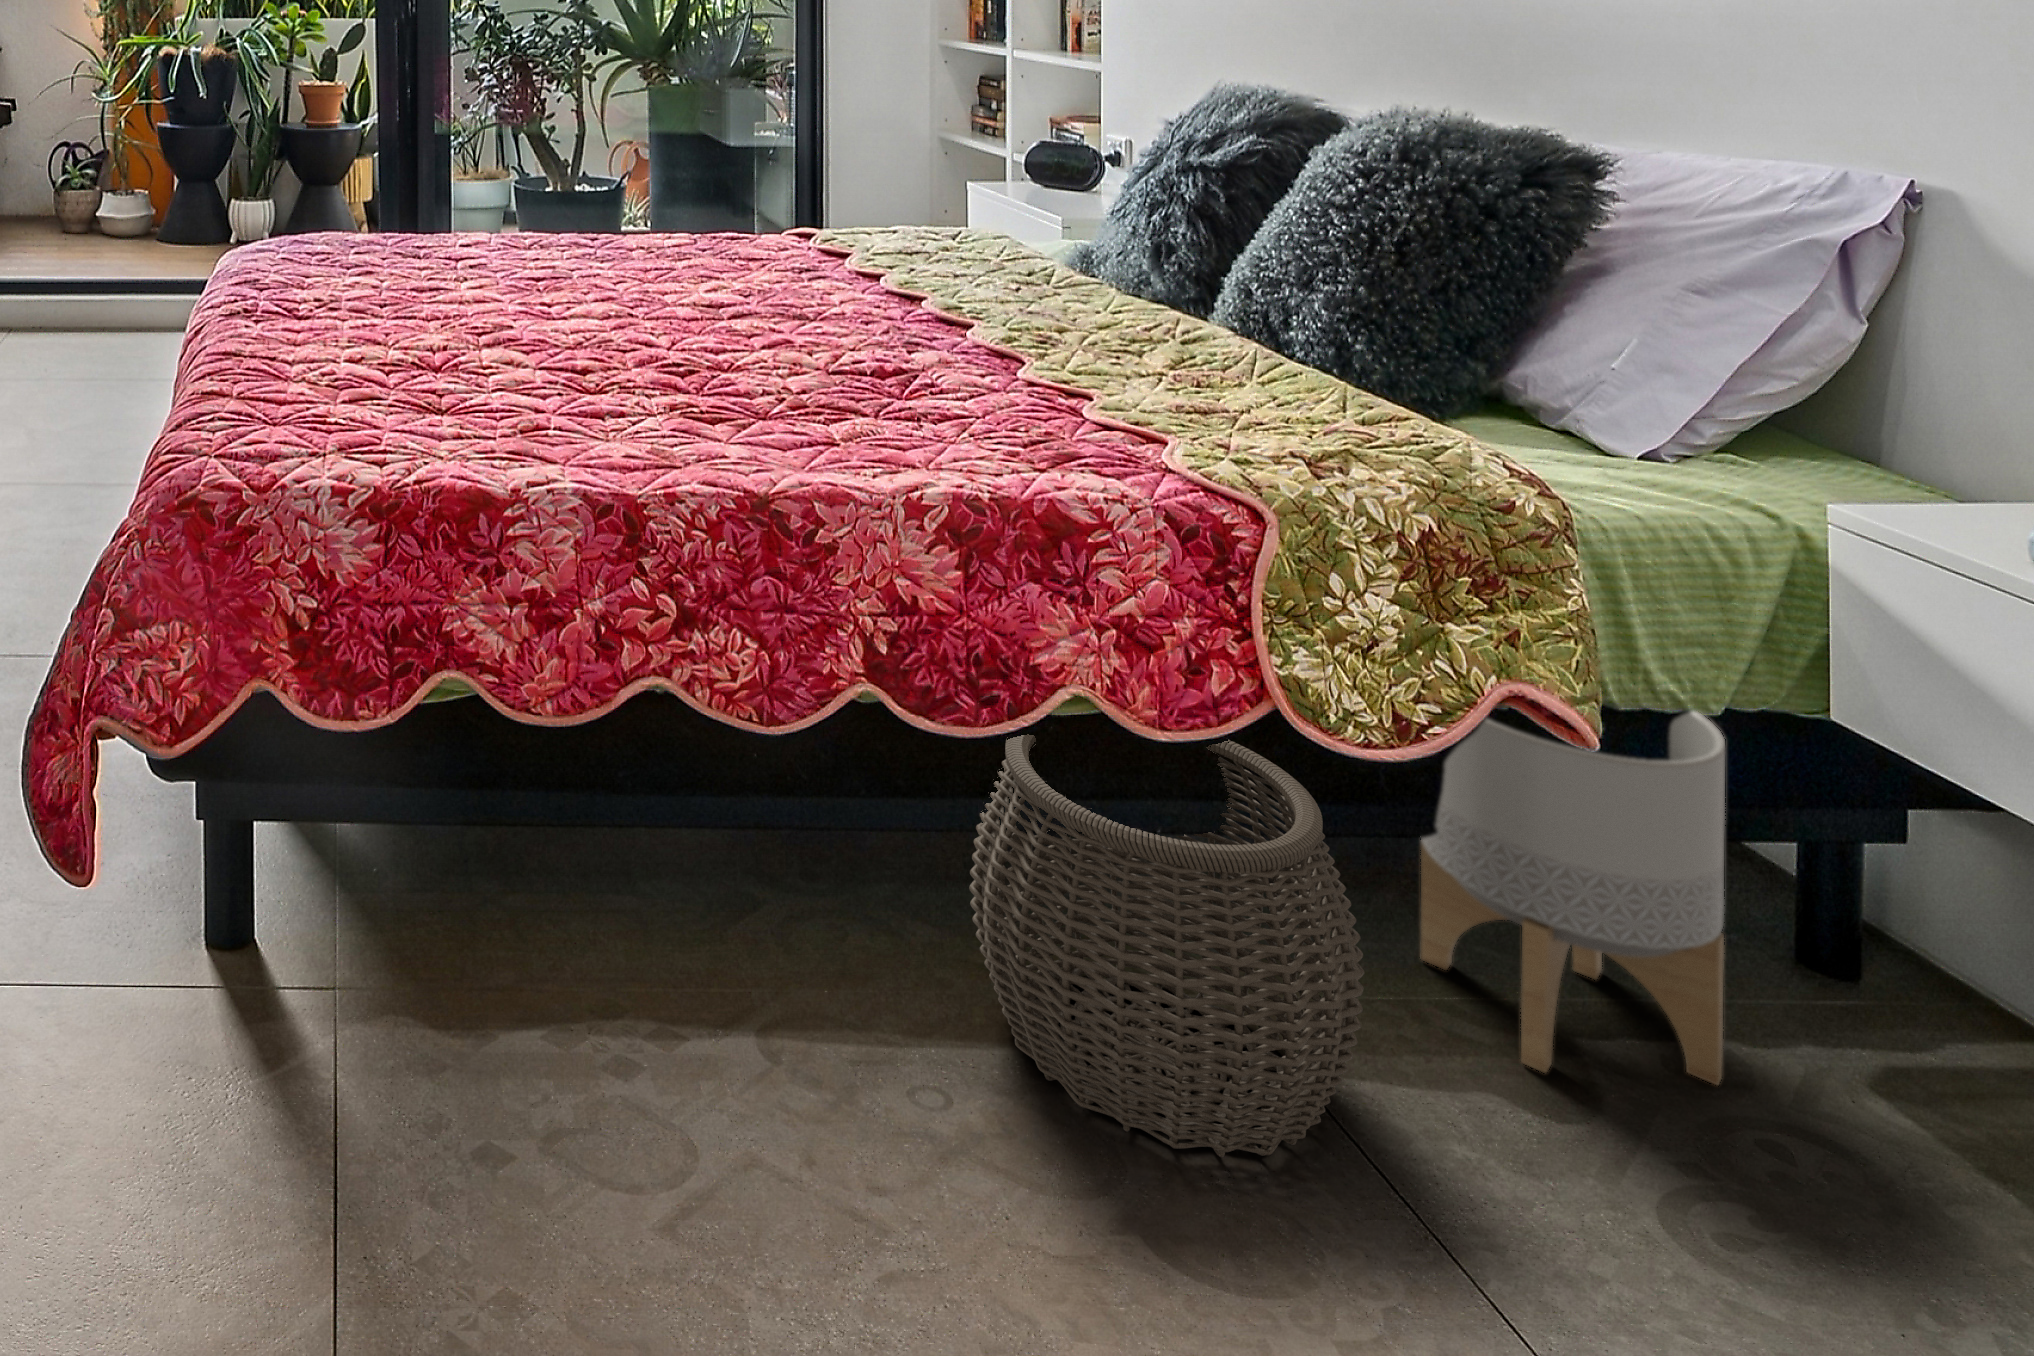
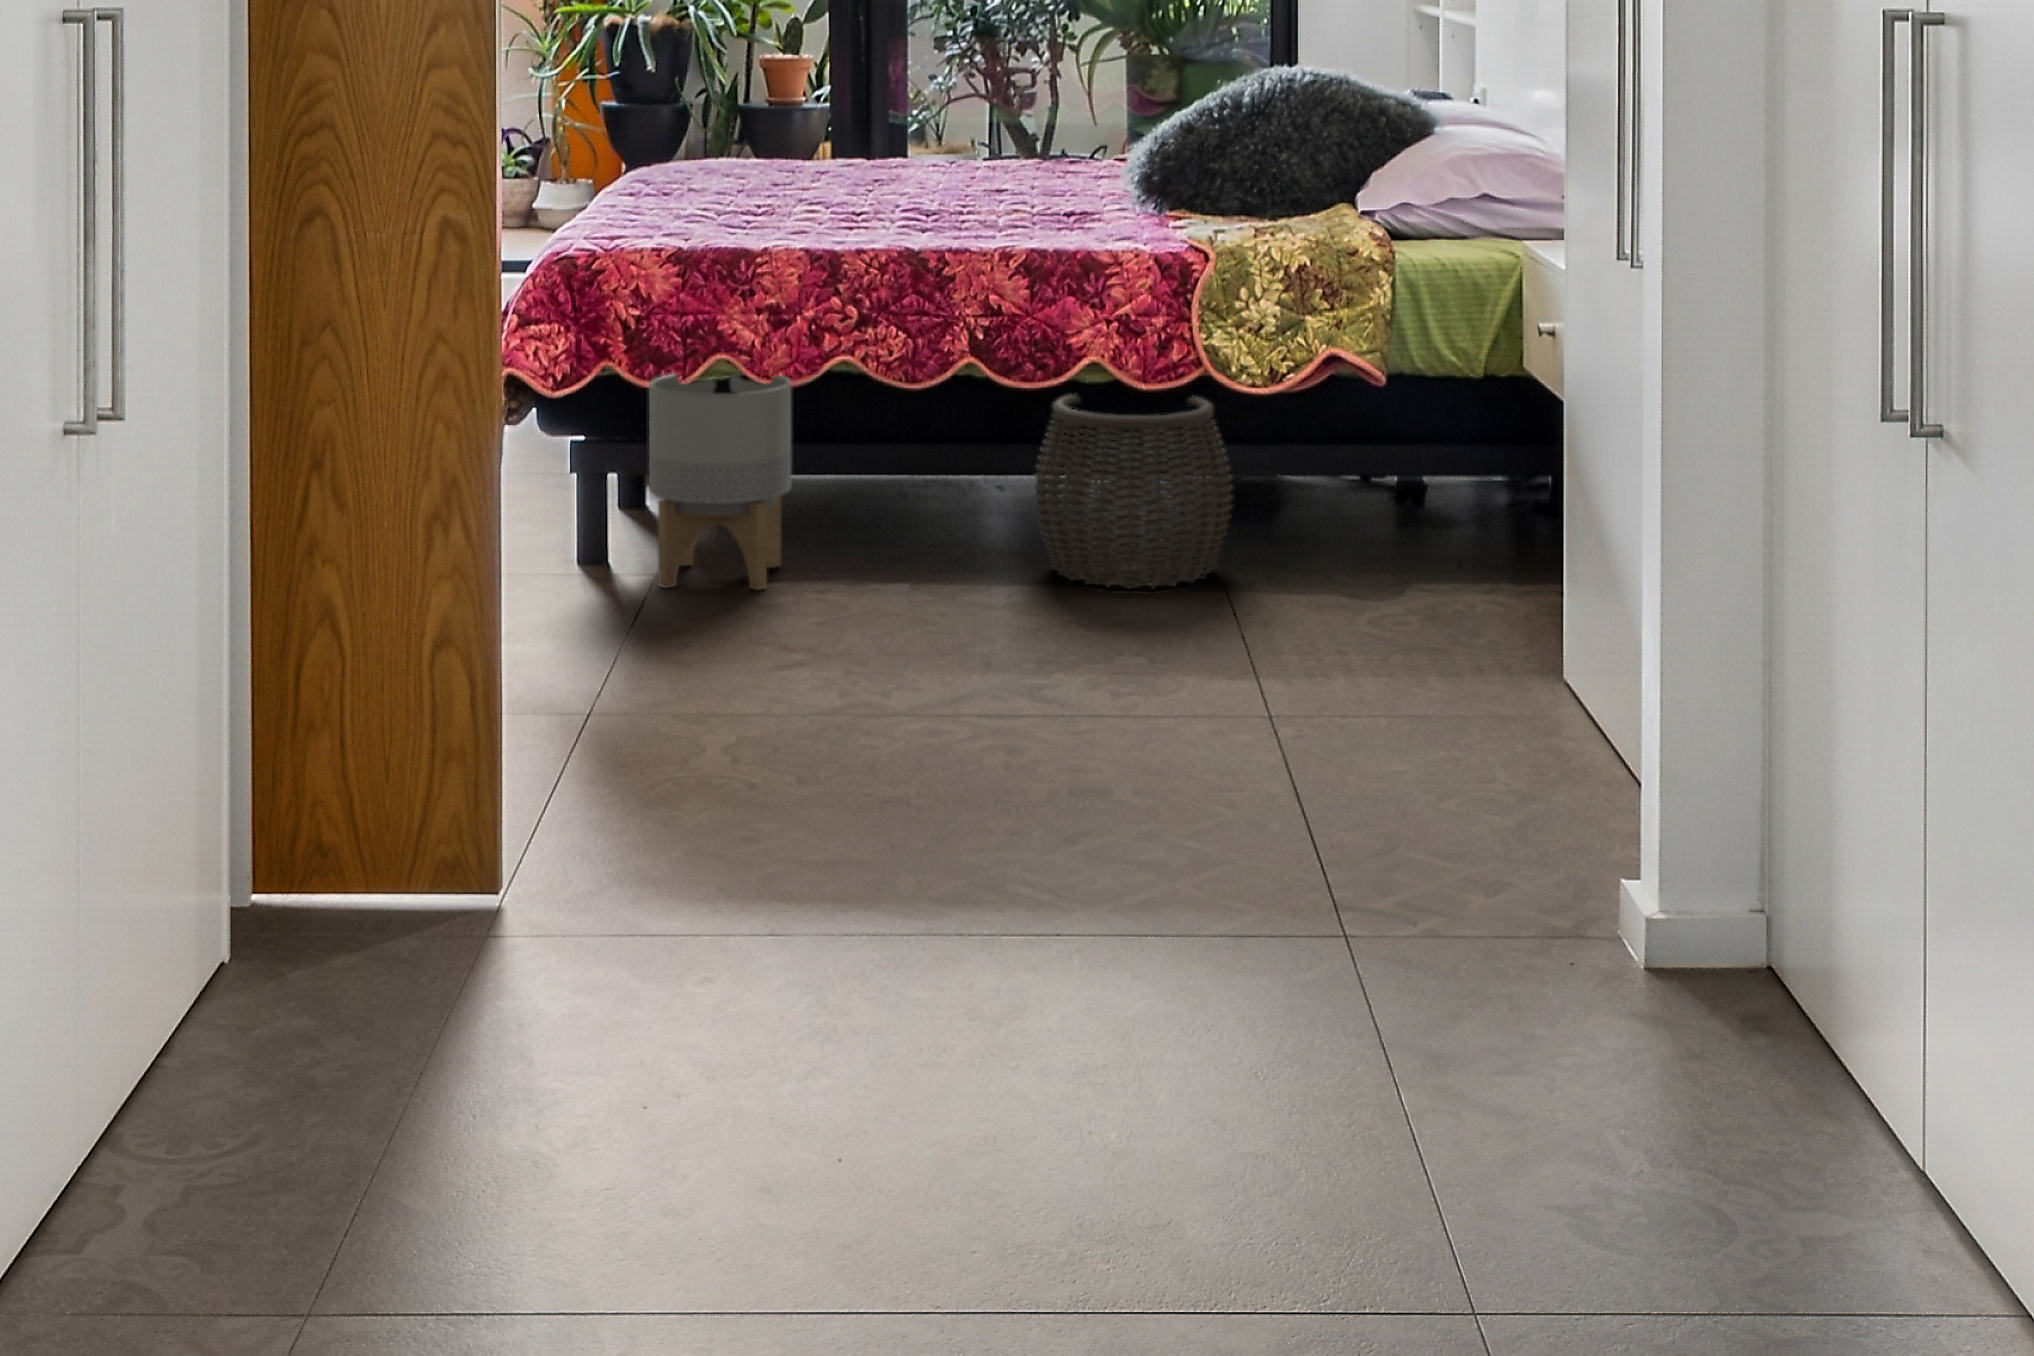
planter: present [1421,711,1725,1085] -> present [649,374,791,590]

